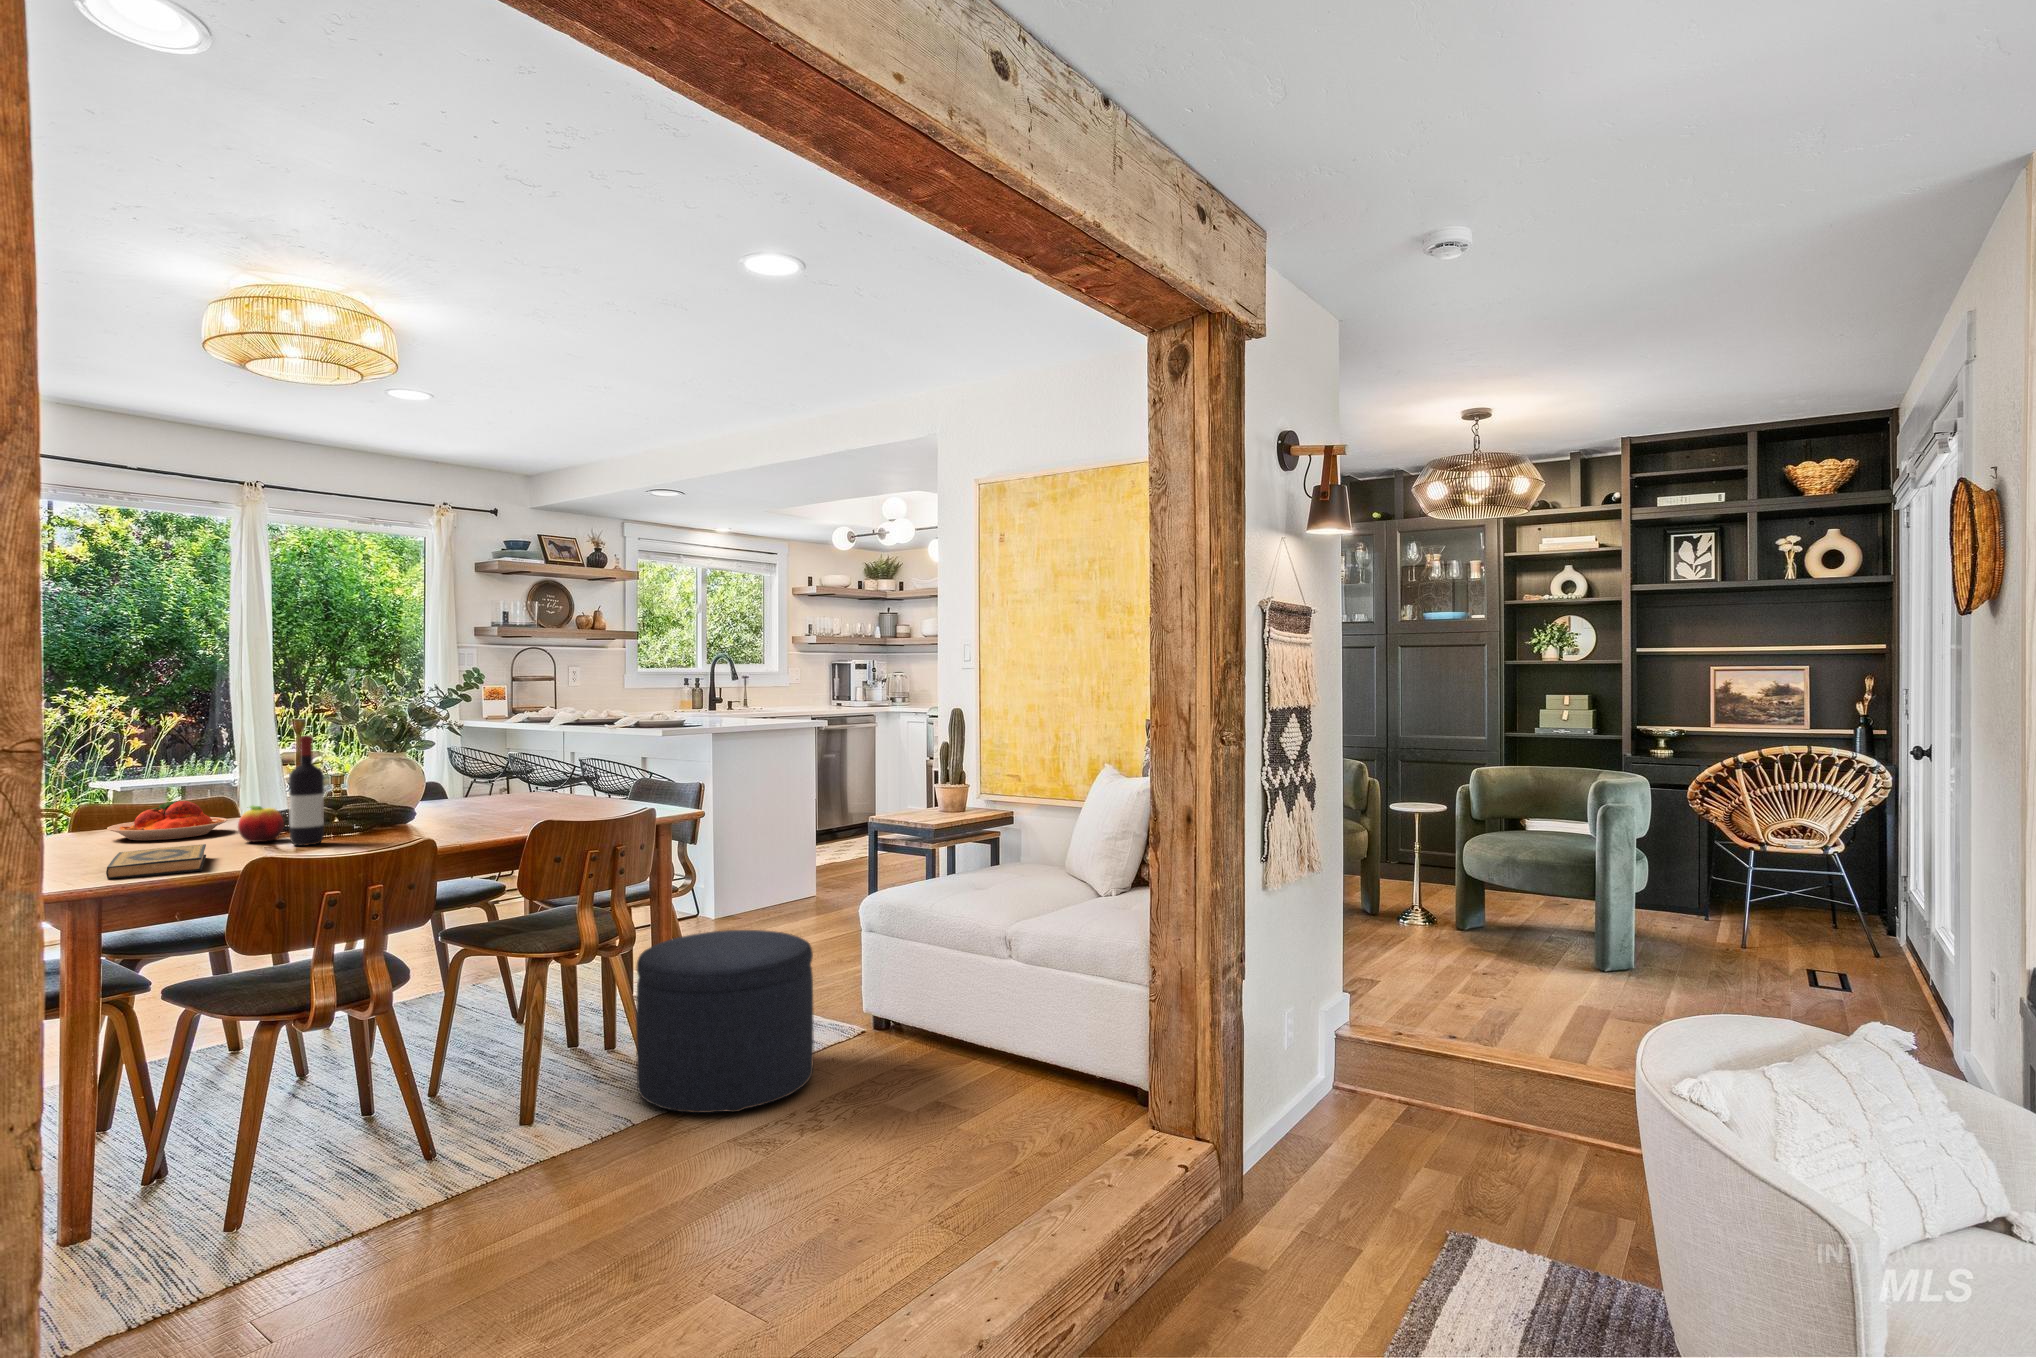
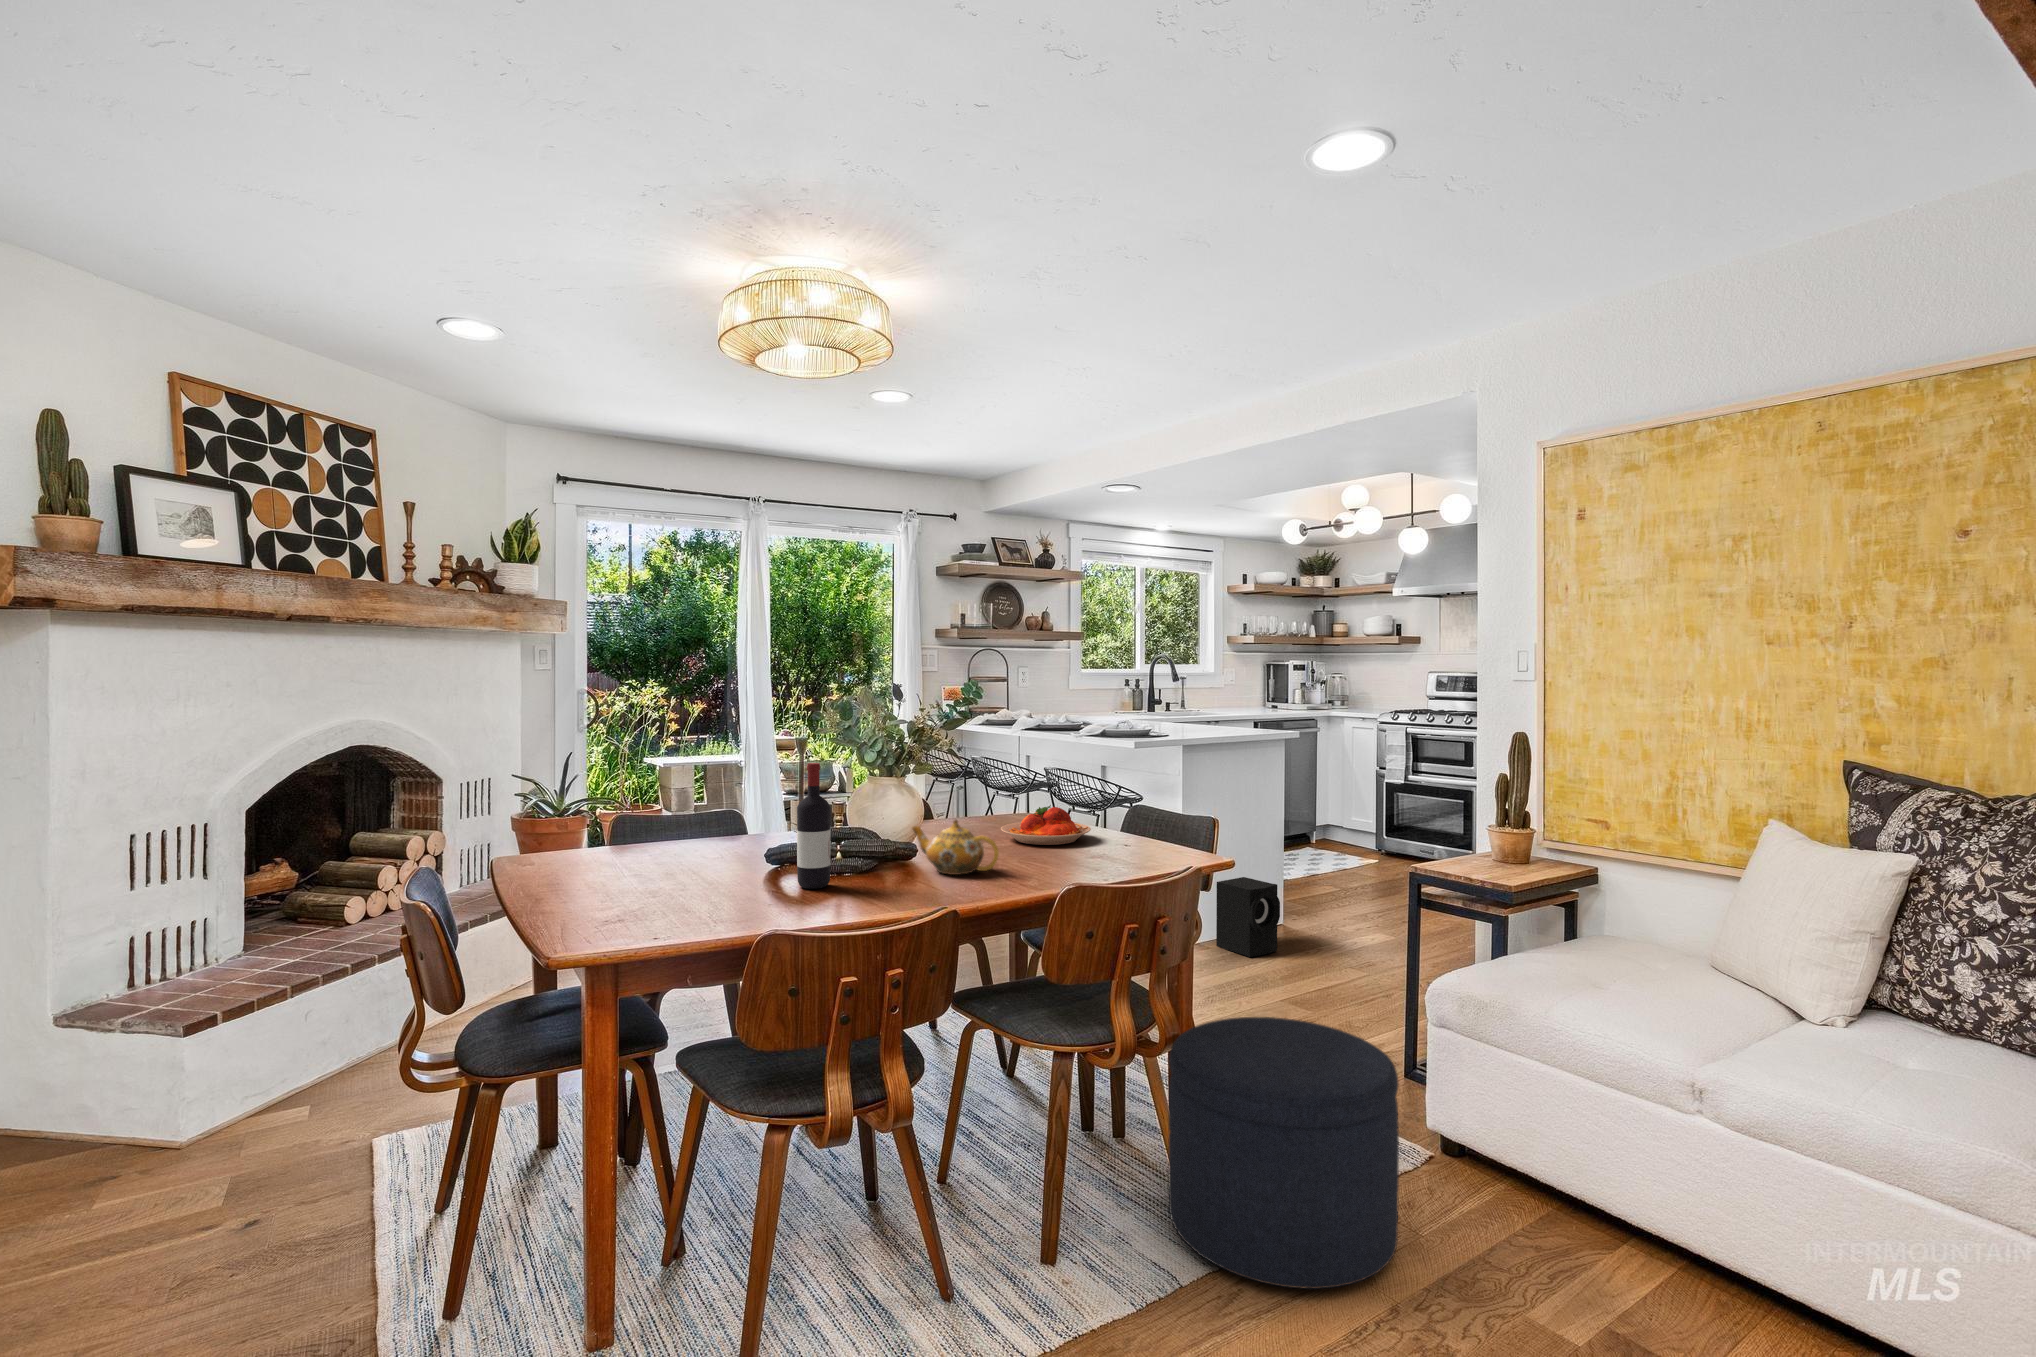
teapot: none [409,784,492,831] -> present [912,820,999,875]
plate: present [107,800,227,840] -> present [1001,805,1091,845]
fruit: present [238,805,284,842] -> none [748,836,791,878]
hardback book: present [106,844,206,879] -> none [622,887,718,934]
speaker: none [745,851,802,919] -> present [1216,877,1280,957]

